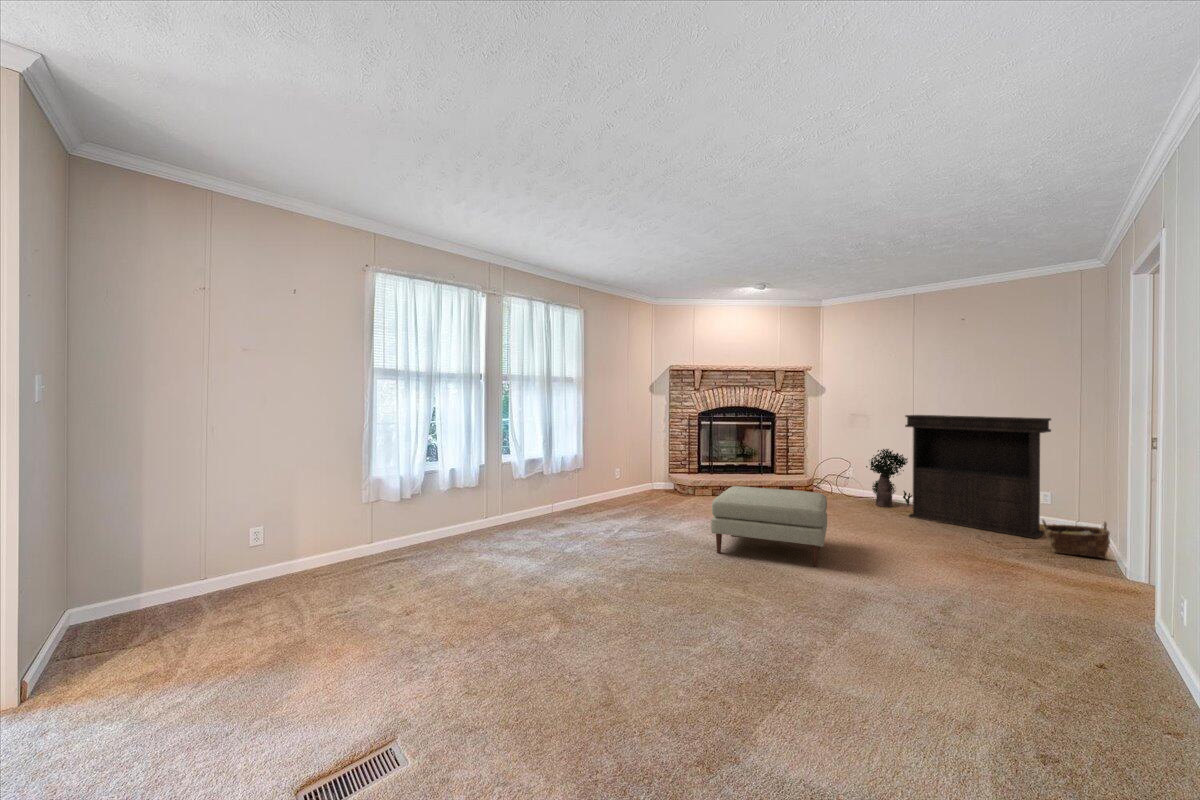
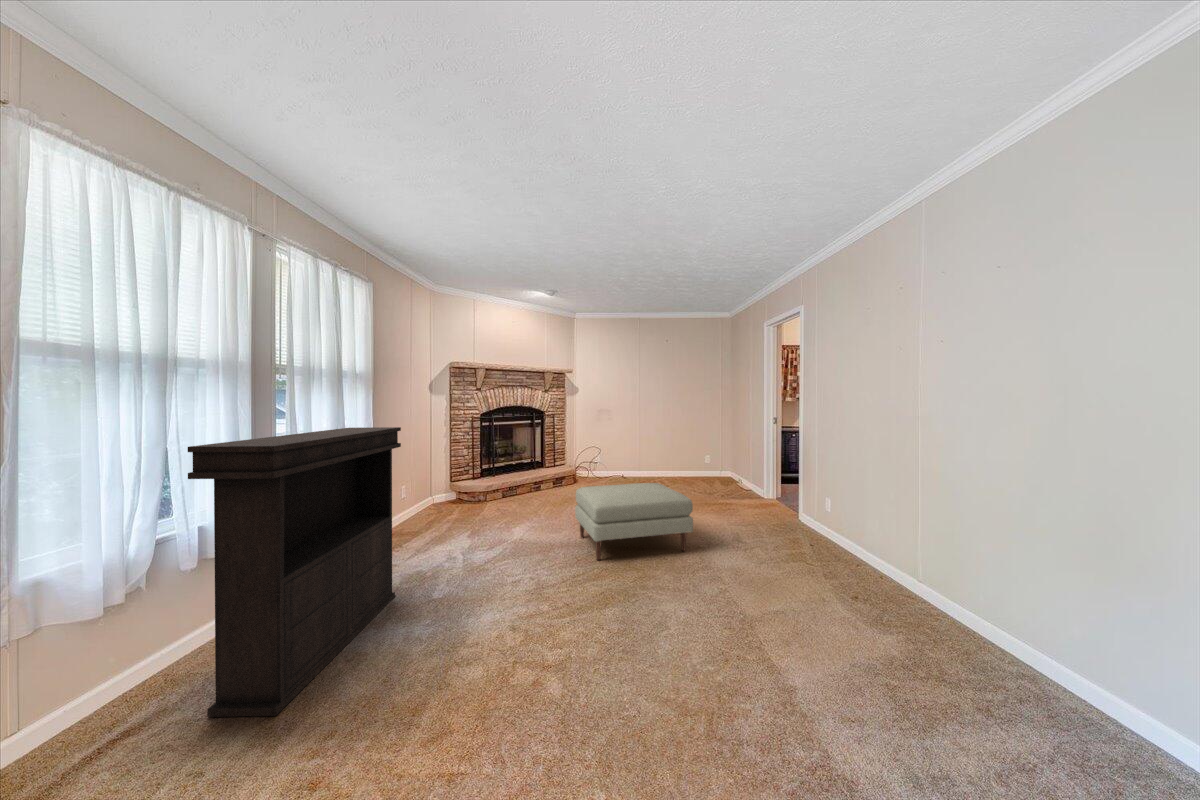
console table: present [905,415,1051,538] -> present [188,427,401,717]
potted plant: present [866,449,912,507] -> none [624,437,654,485]
woven basket: present [1042,520,1110,558] -> none [758,476,795,502]

